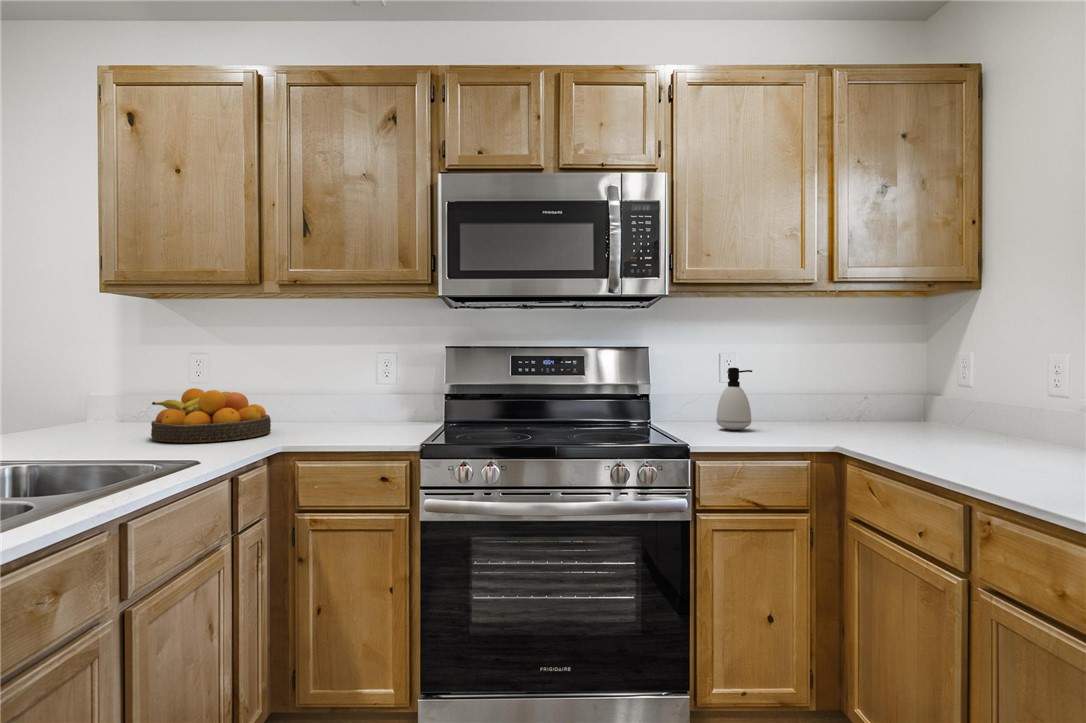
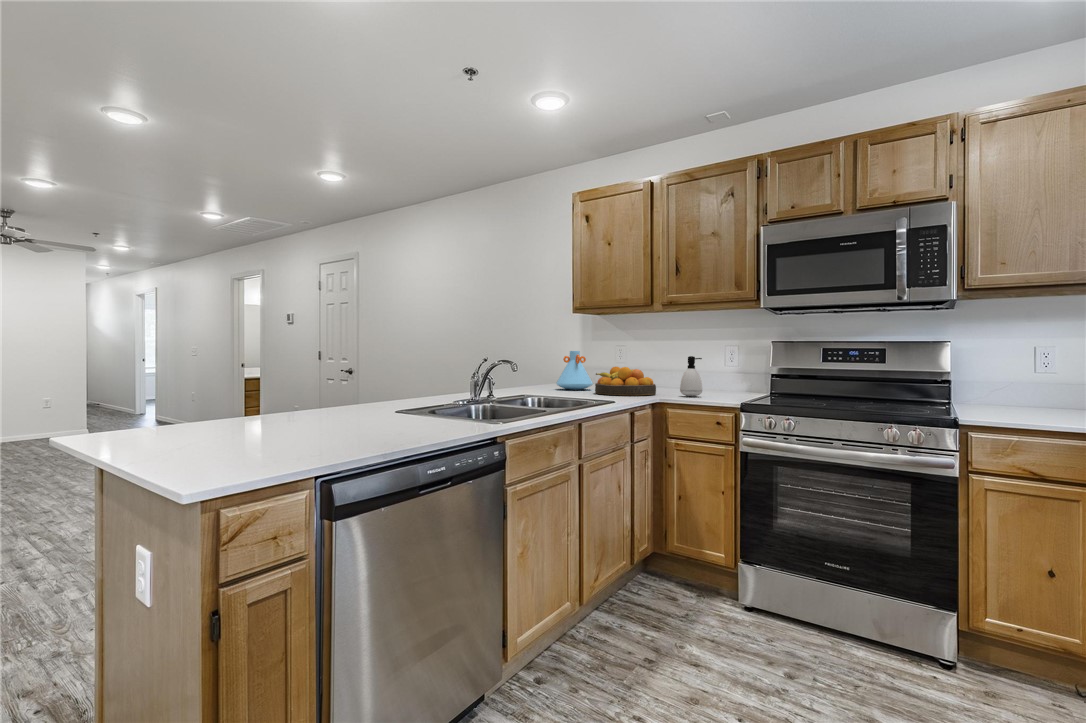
vase: none [65,360,148,432] -> present [556,351,593,390]
soap dispenser: present [716,368,752,430] -> present [680,356,702,396]

